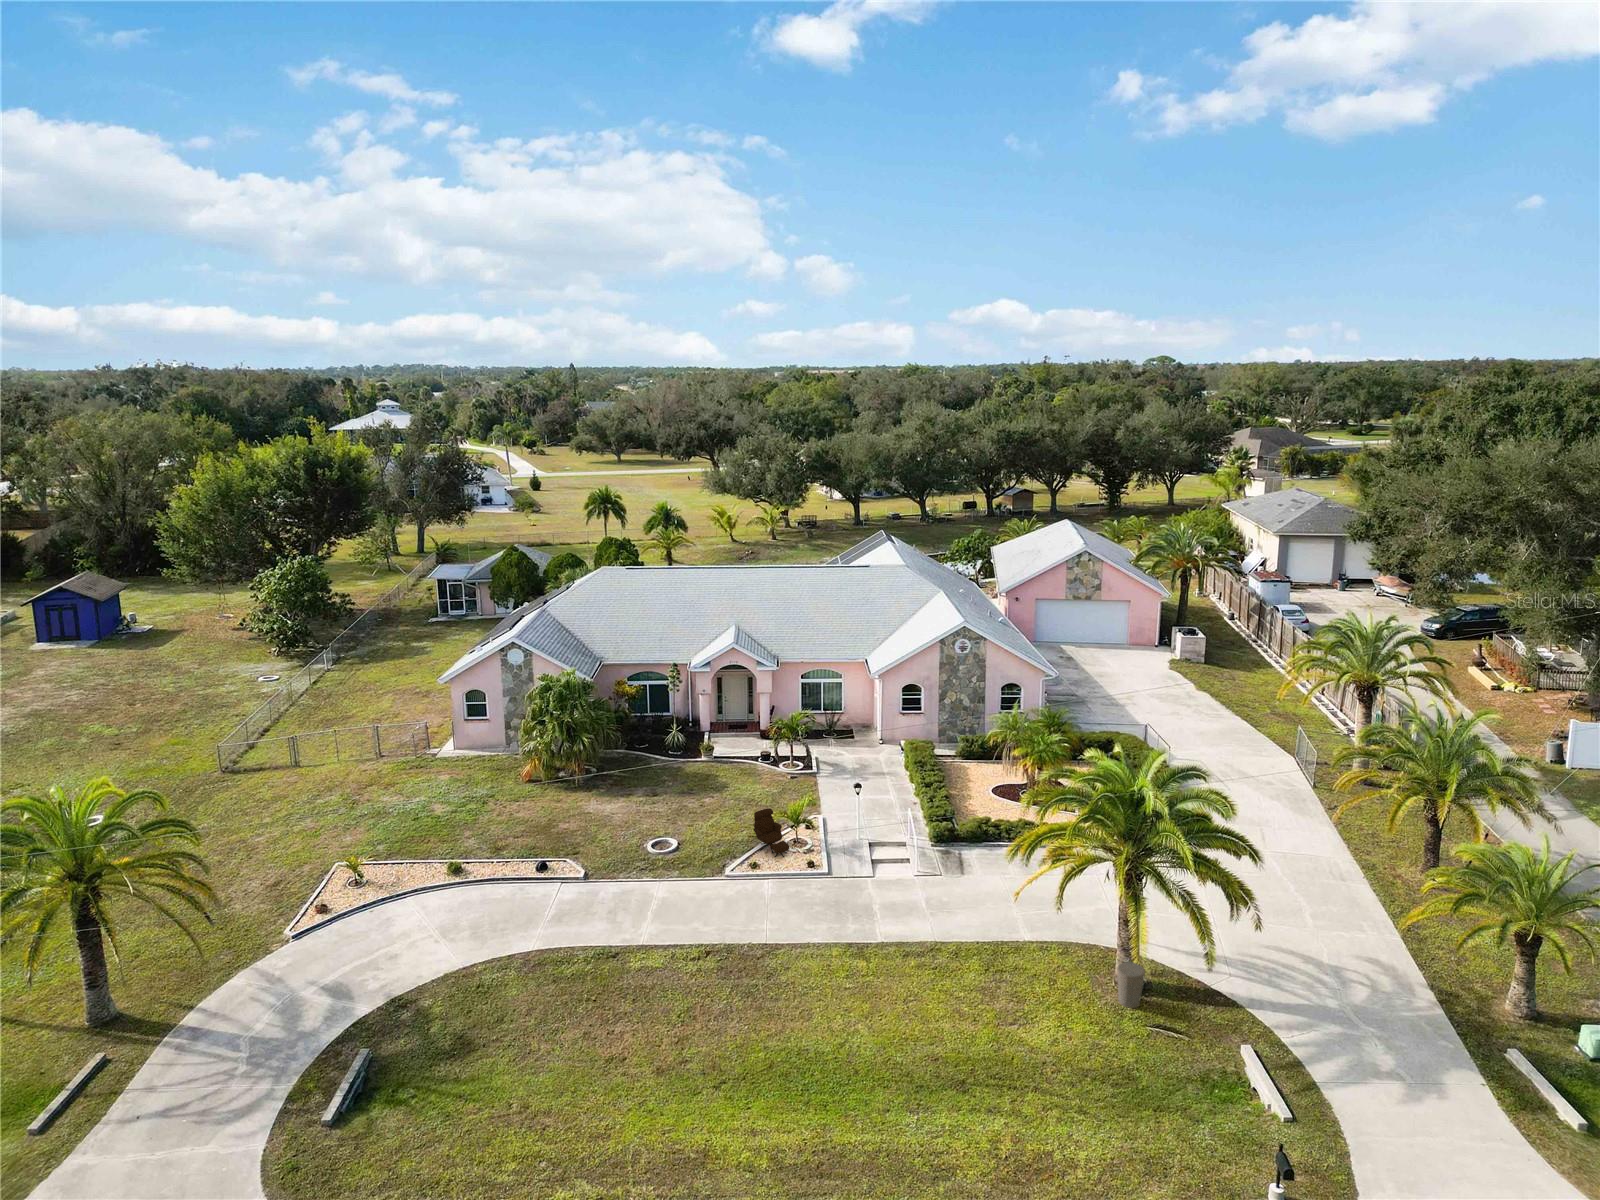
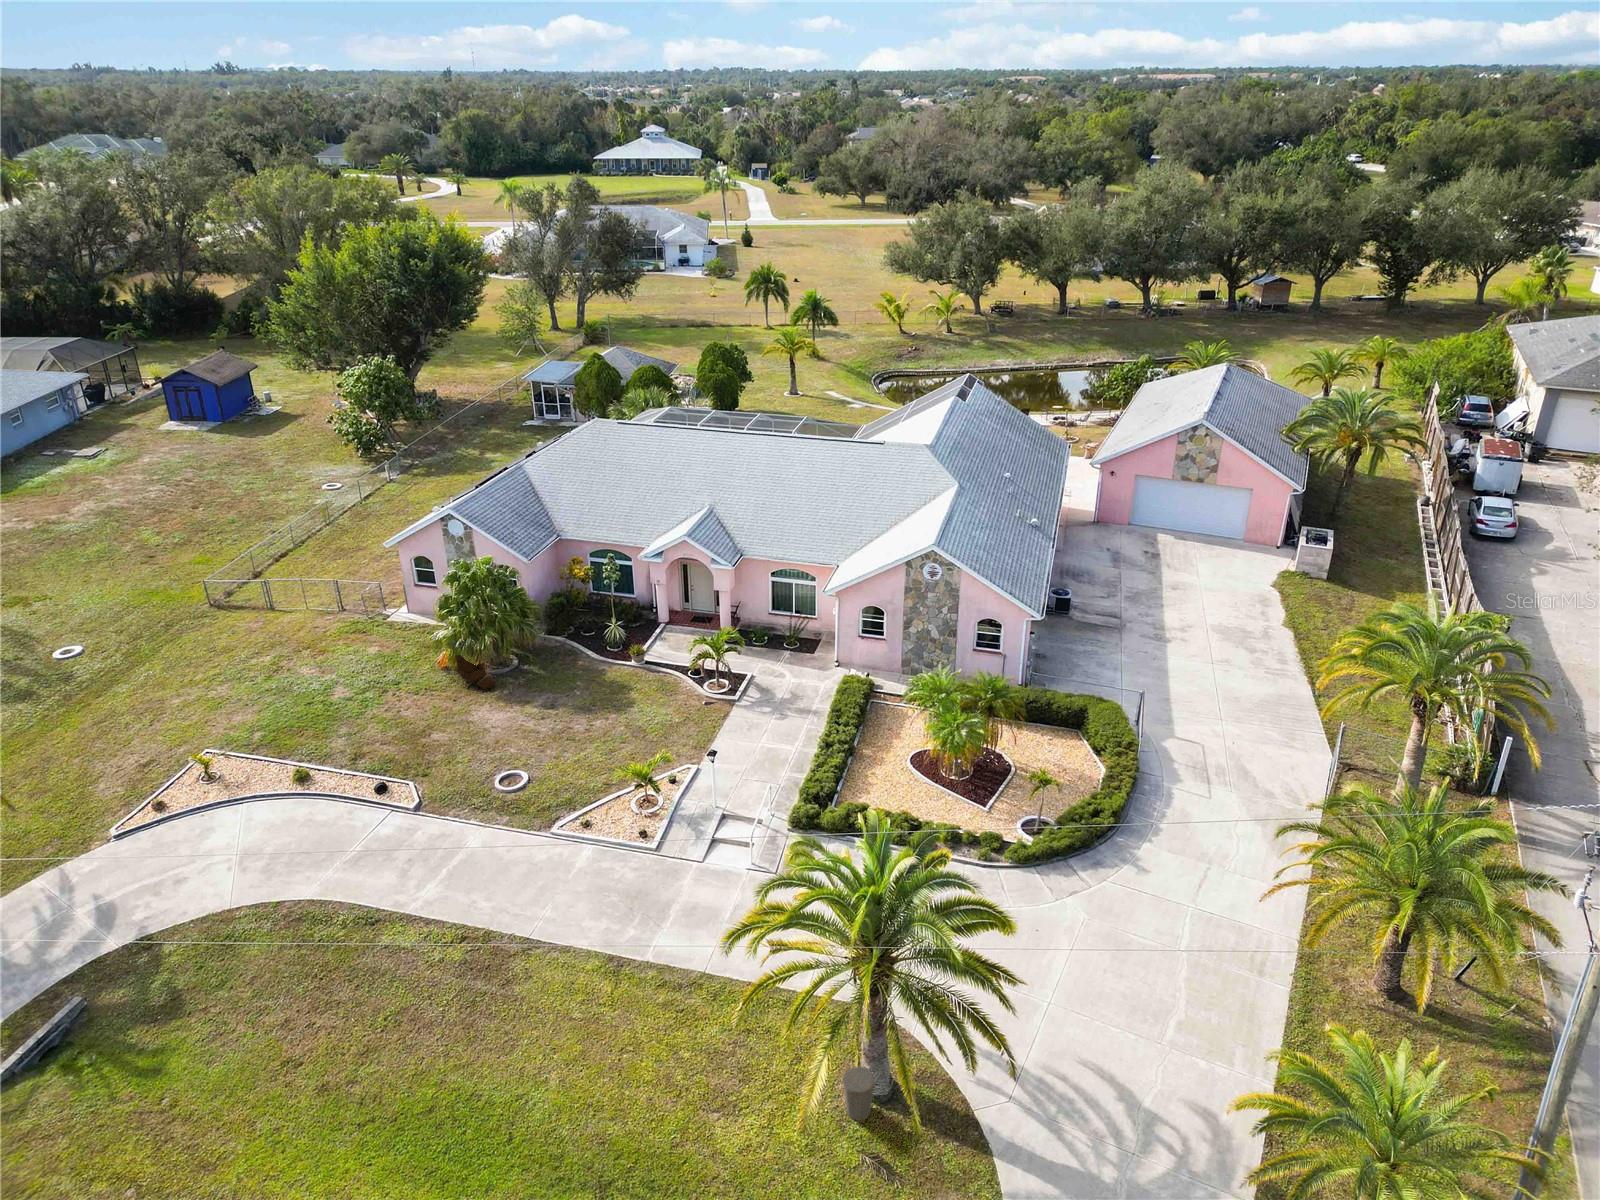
lounge chair: present [754,808,789,857] -> present [456,655,495,692]

